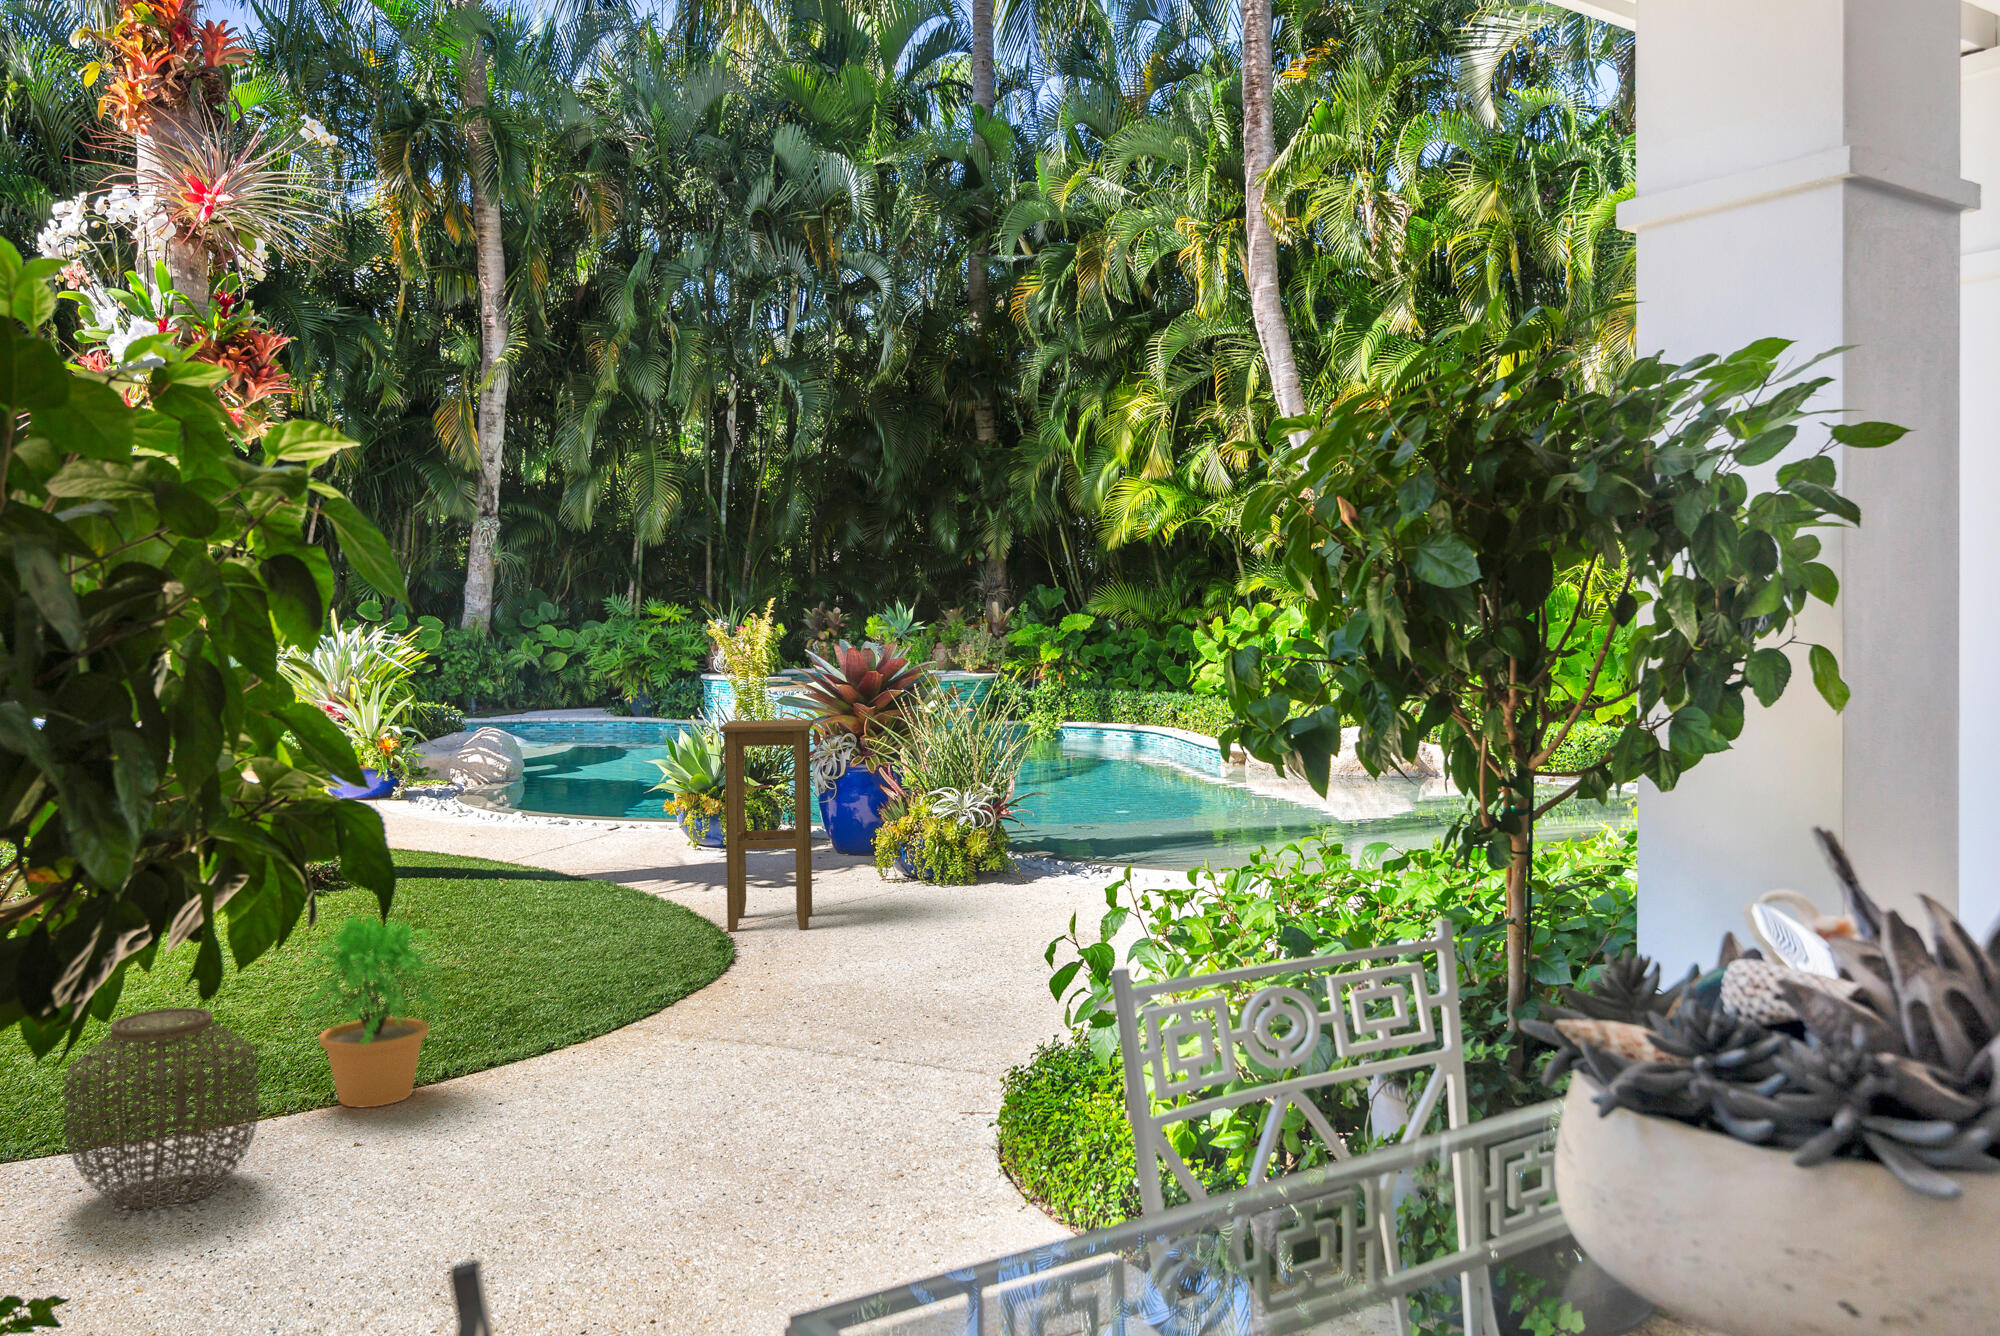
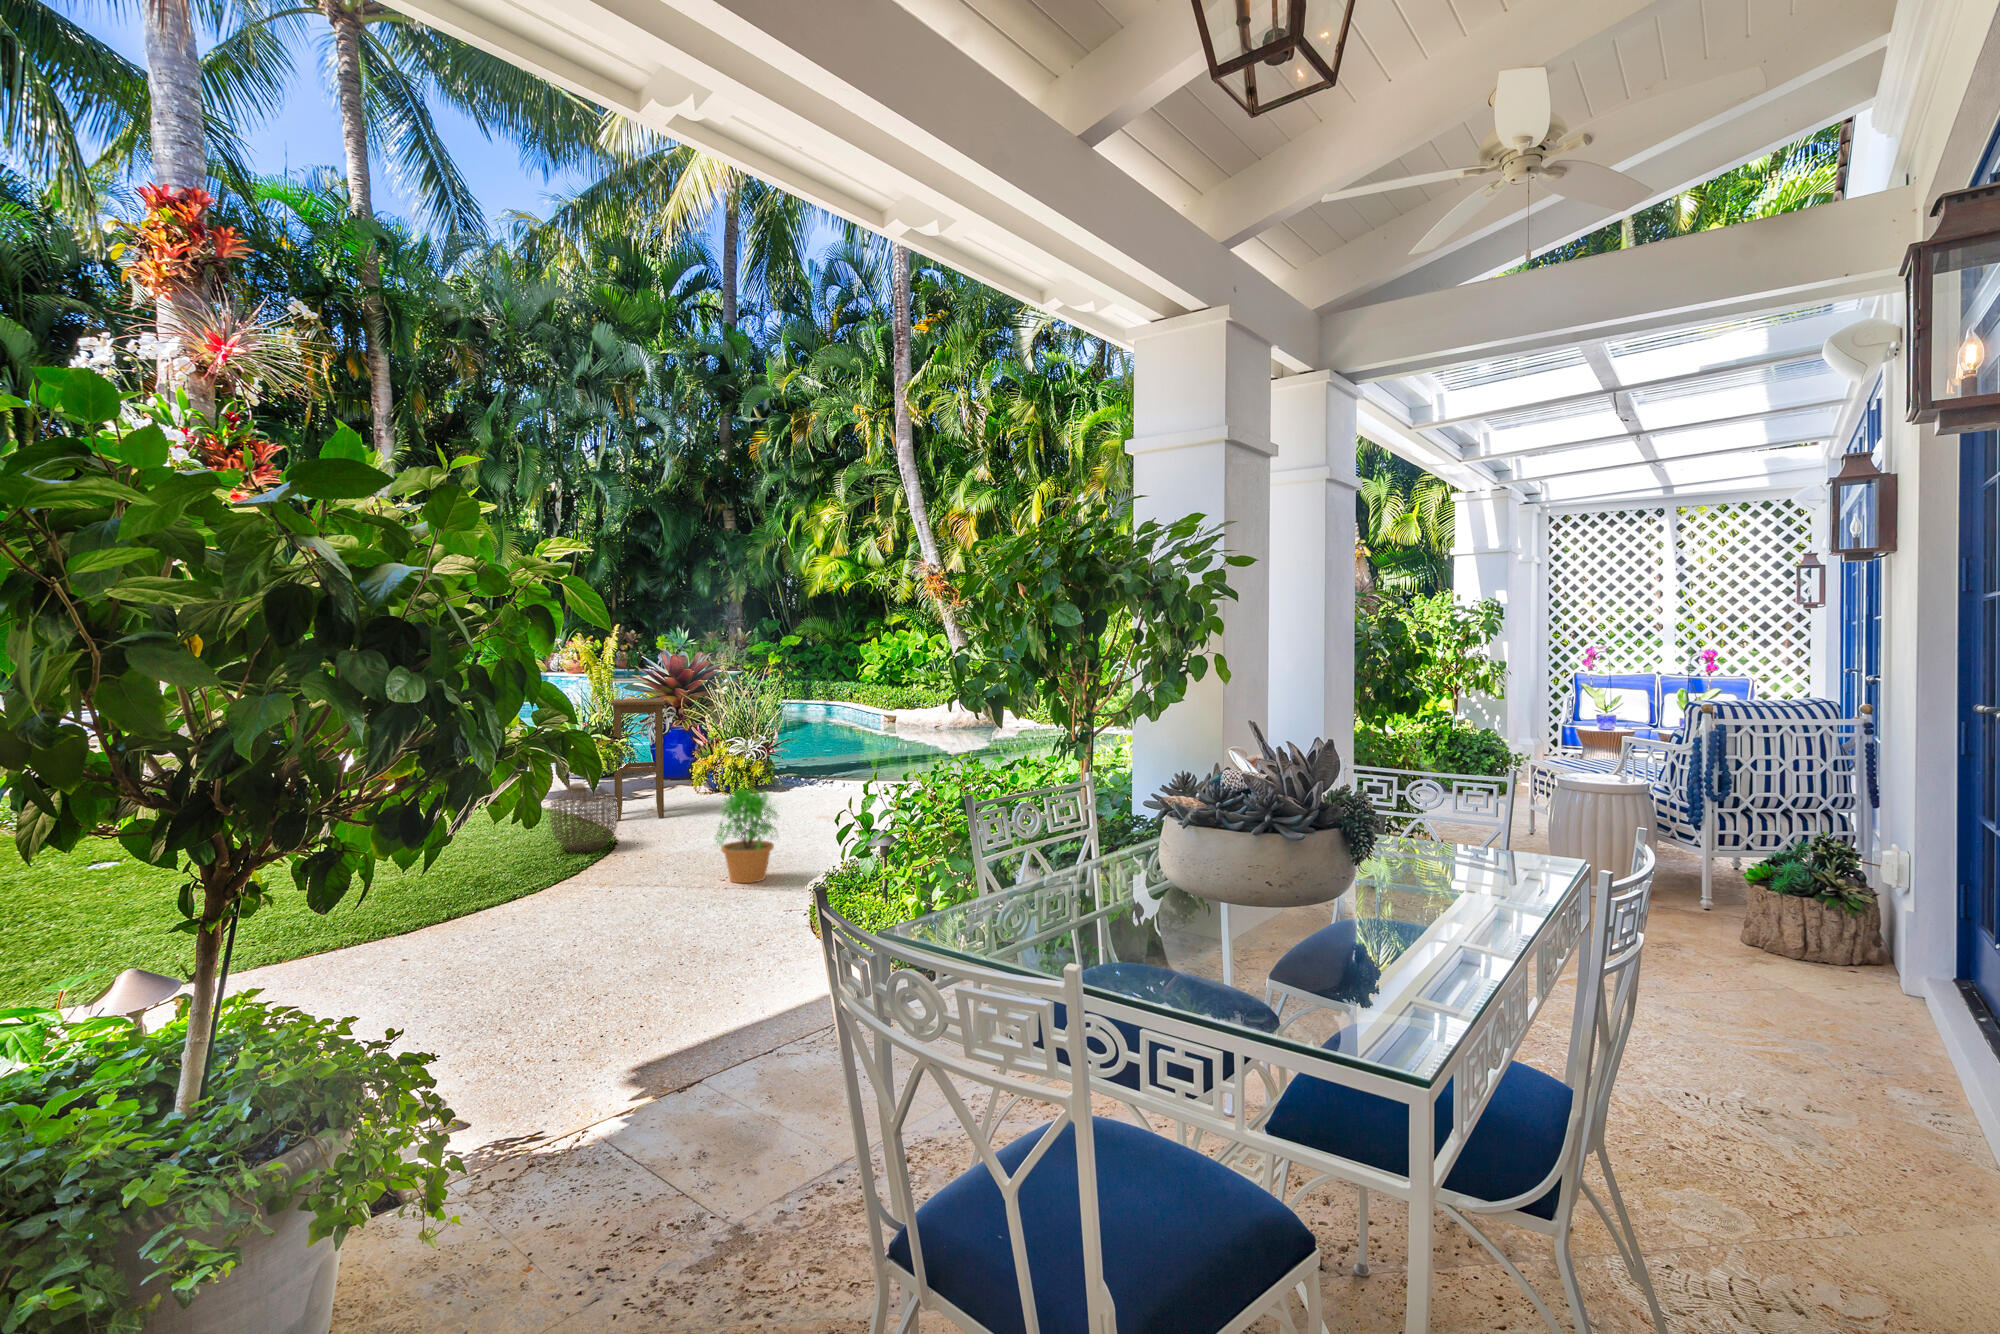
potted plant: present [301,914,446,1107] -> present [716,788,778,883]
woven basket: present [64,1007,259,1208] -> present [551,783,617,851]

